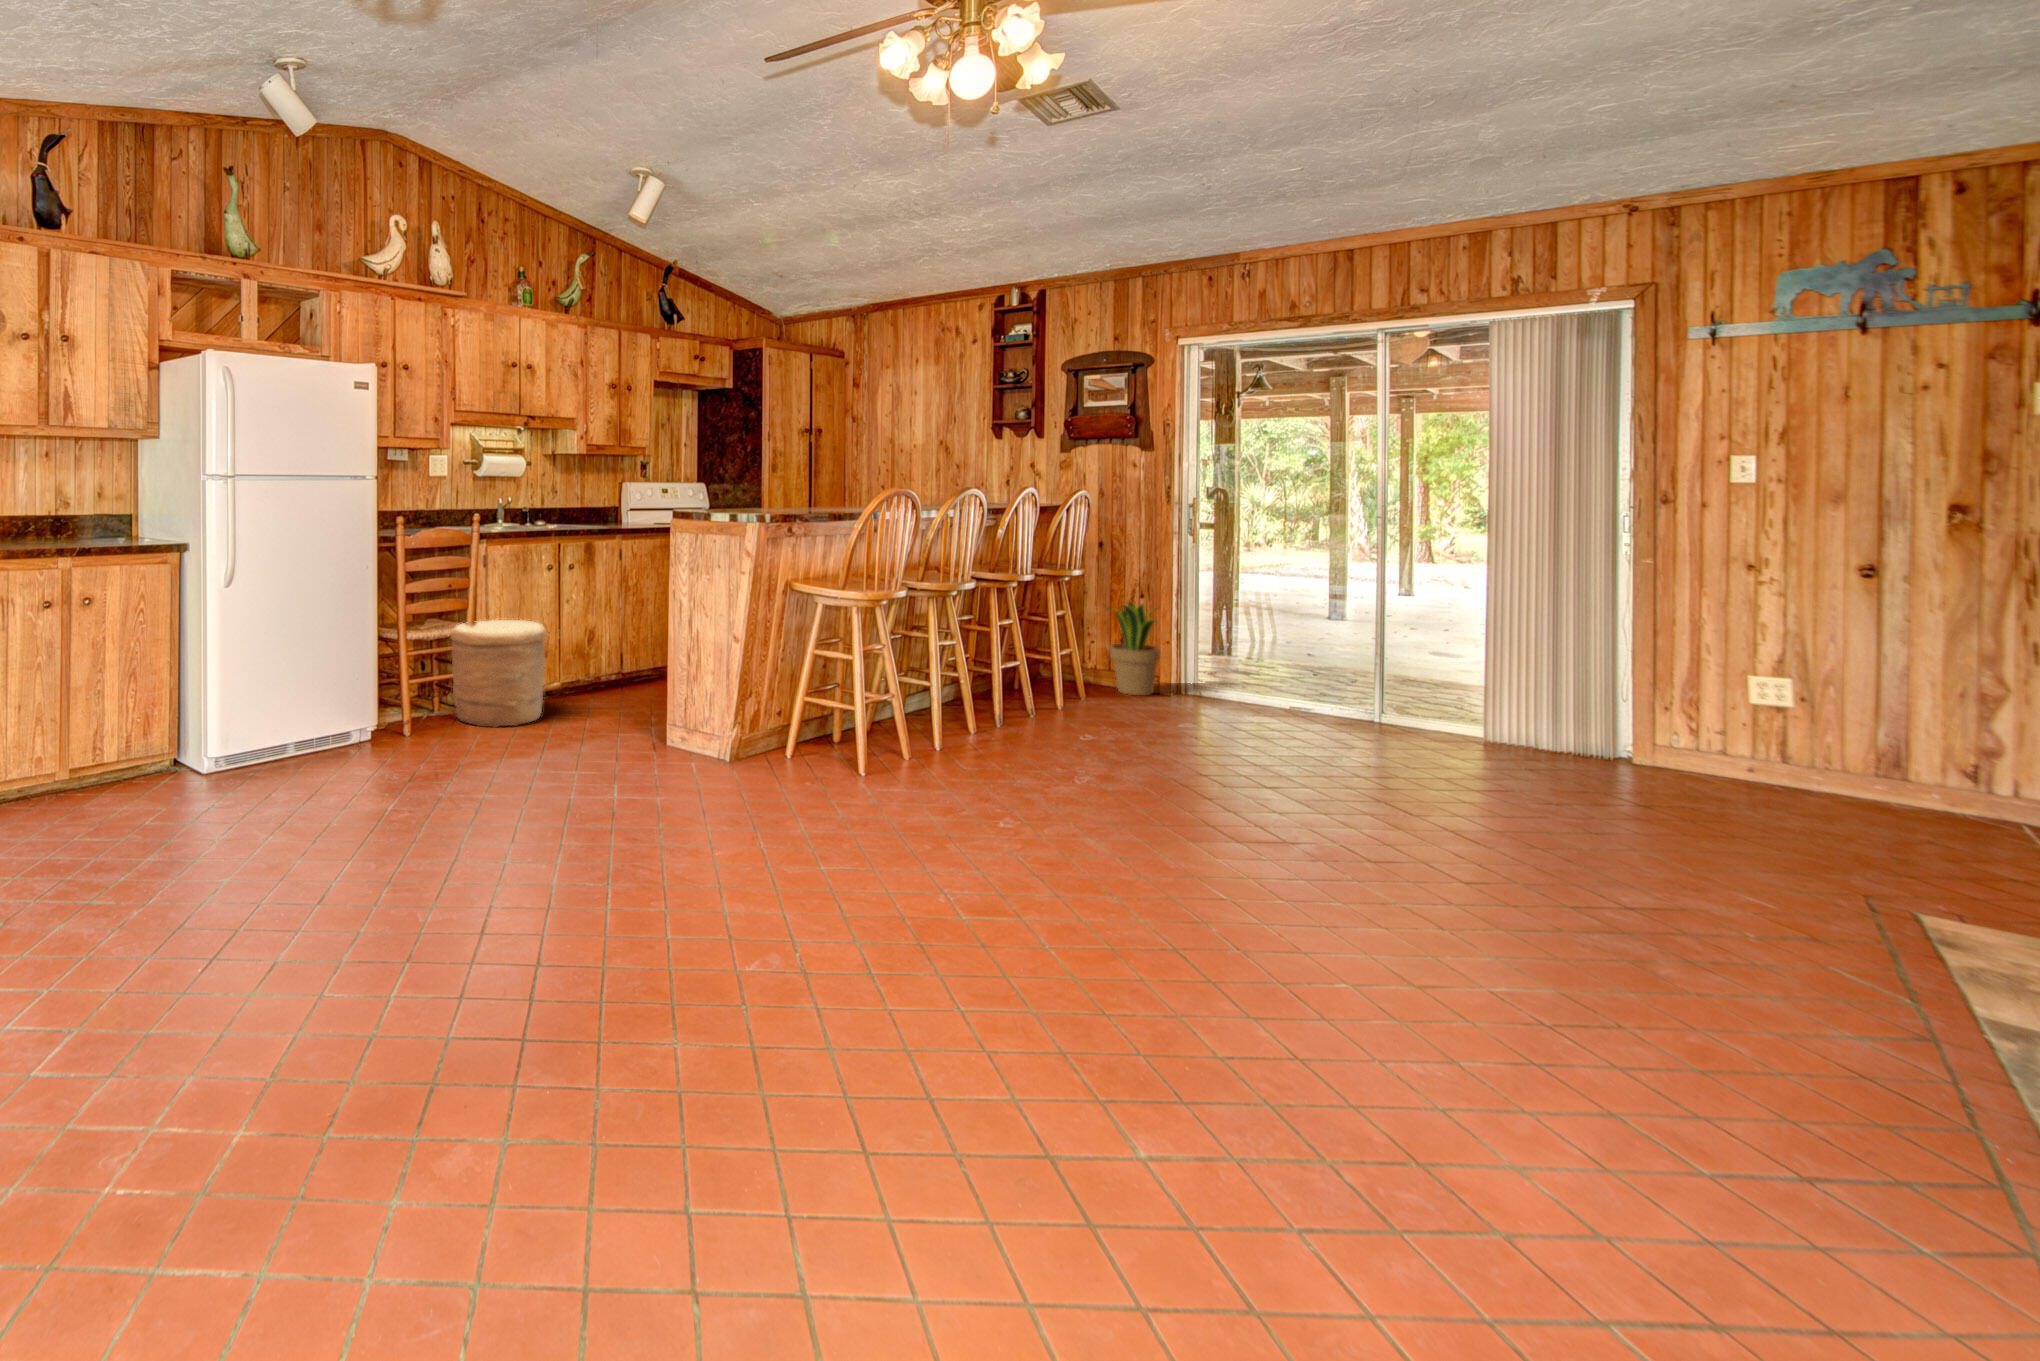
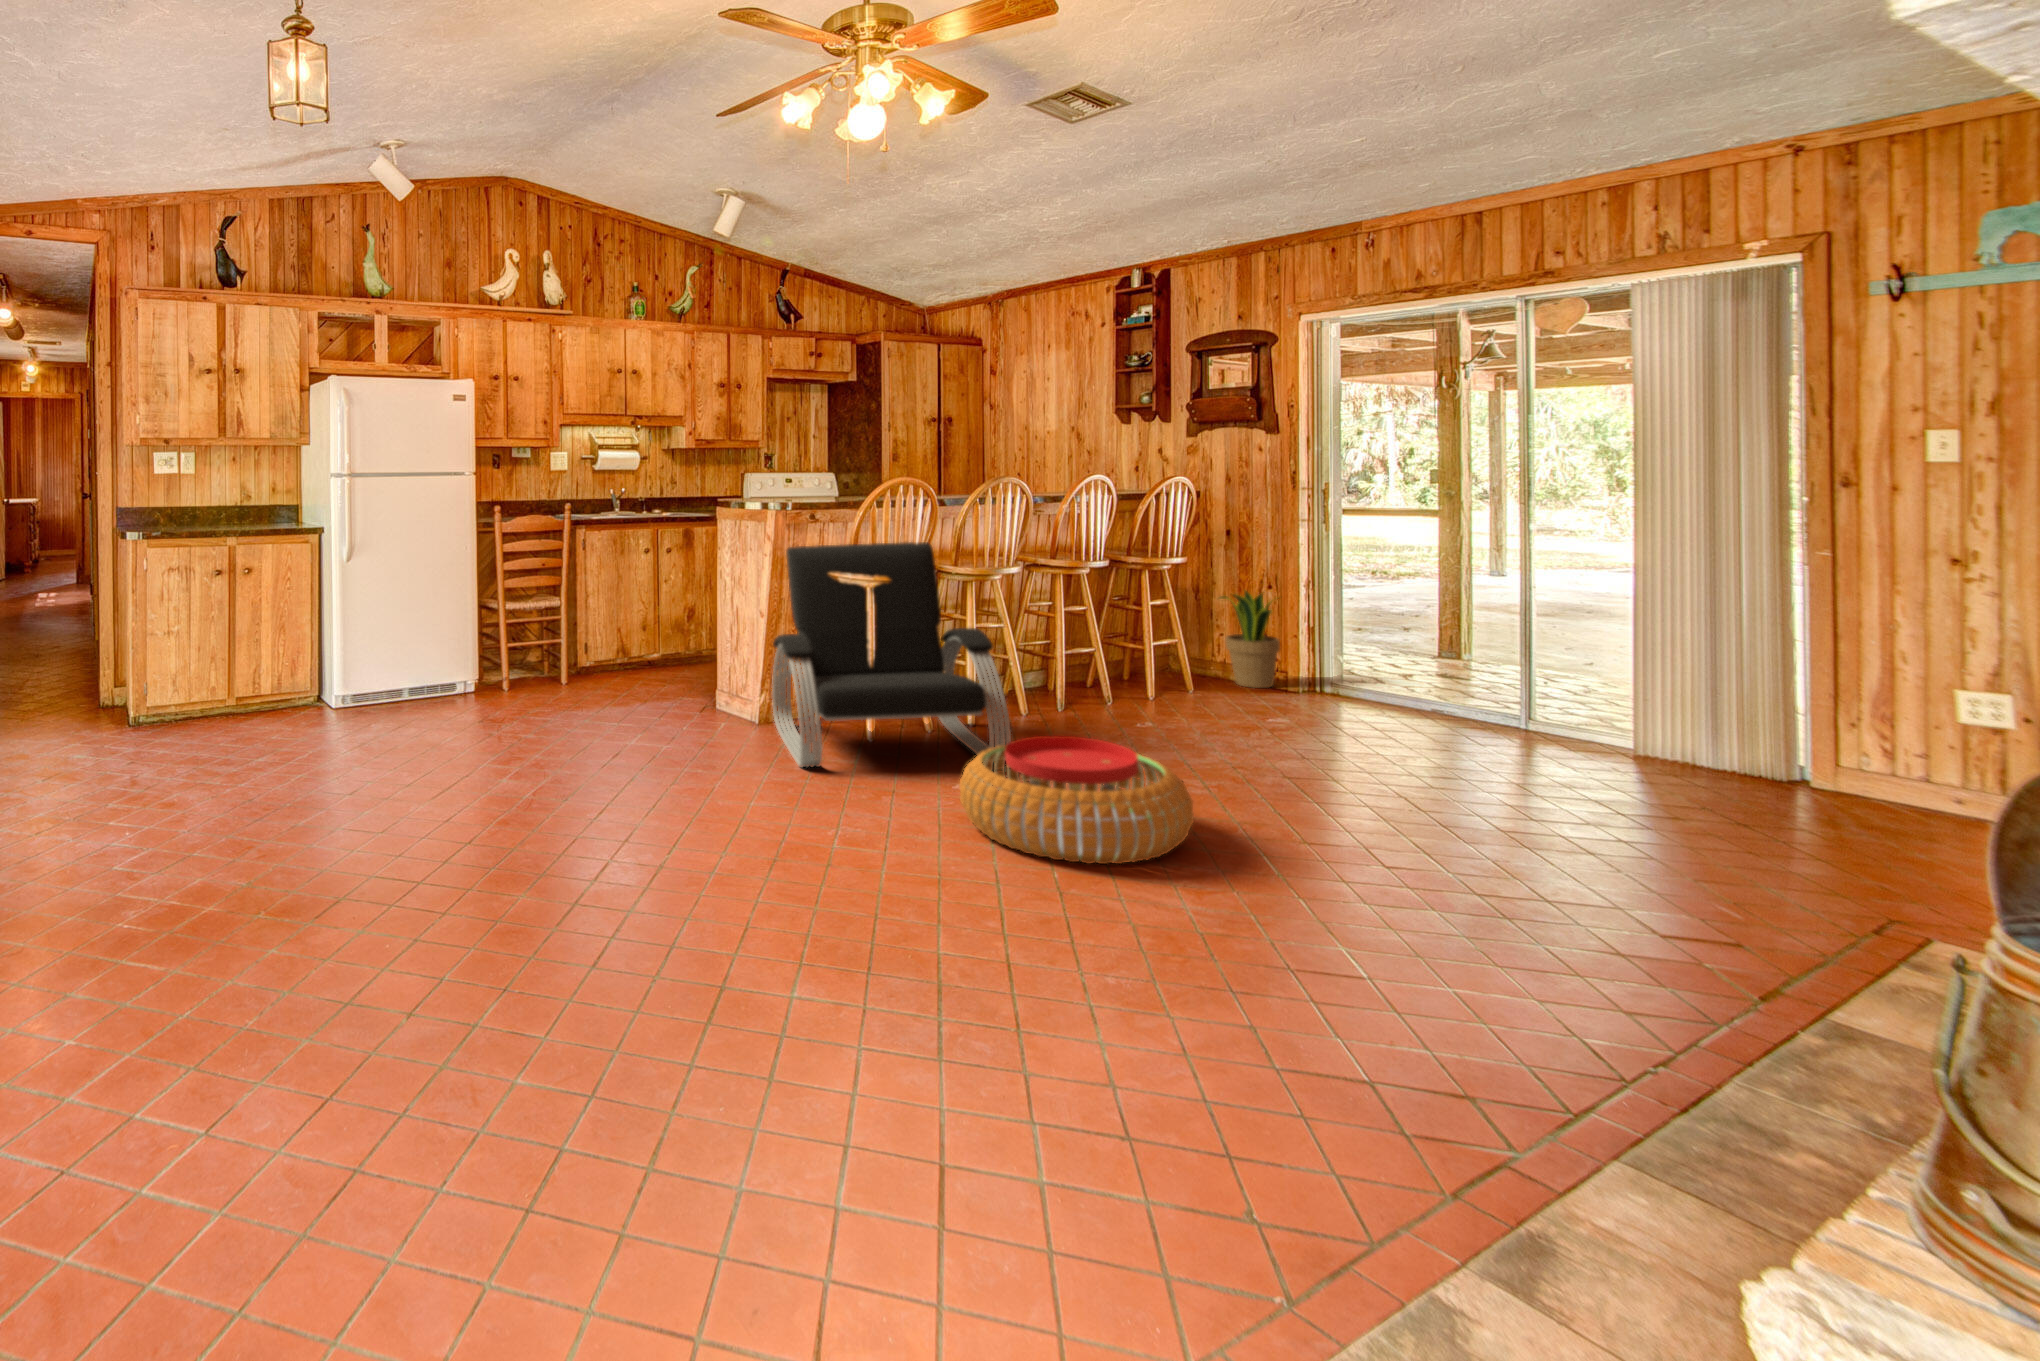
armchair: none [754,556,1042,809] -> present [772,542,1011,767]
woven basket: present [450,620,546,727] -> none [551,595,633,687]
pouf: none [1058,758,1312,894] -> present [959,736,1194,864]

